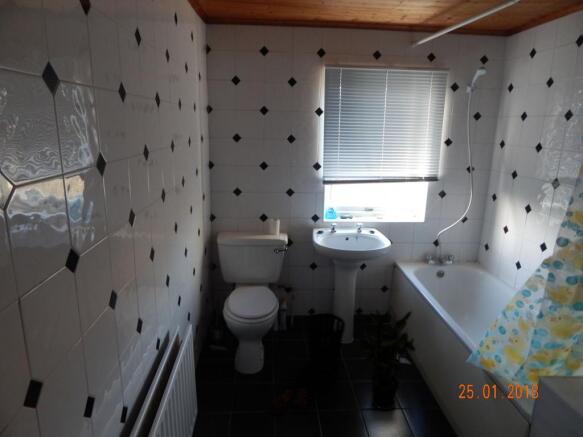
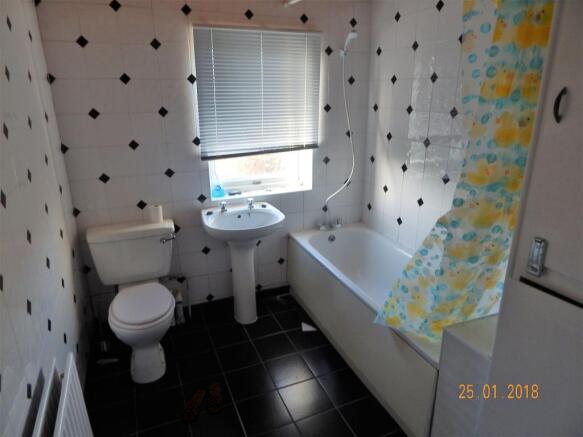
potted plant: present [359,307,415,410] -> none [267,280,324,385]
wastebasket: present [307,313,345,370] -> none [209,299,250,359]

